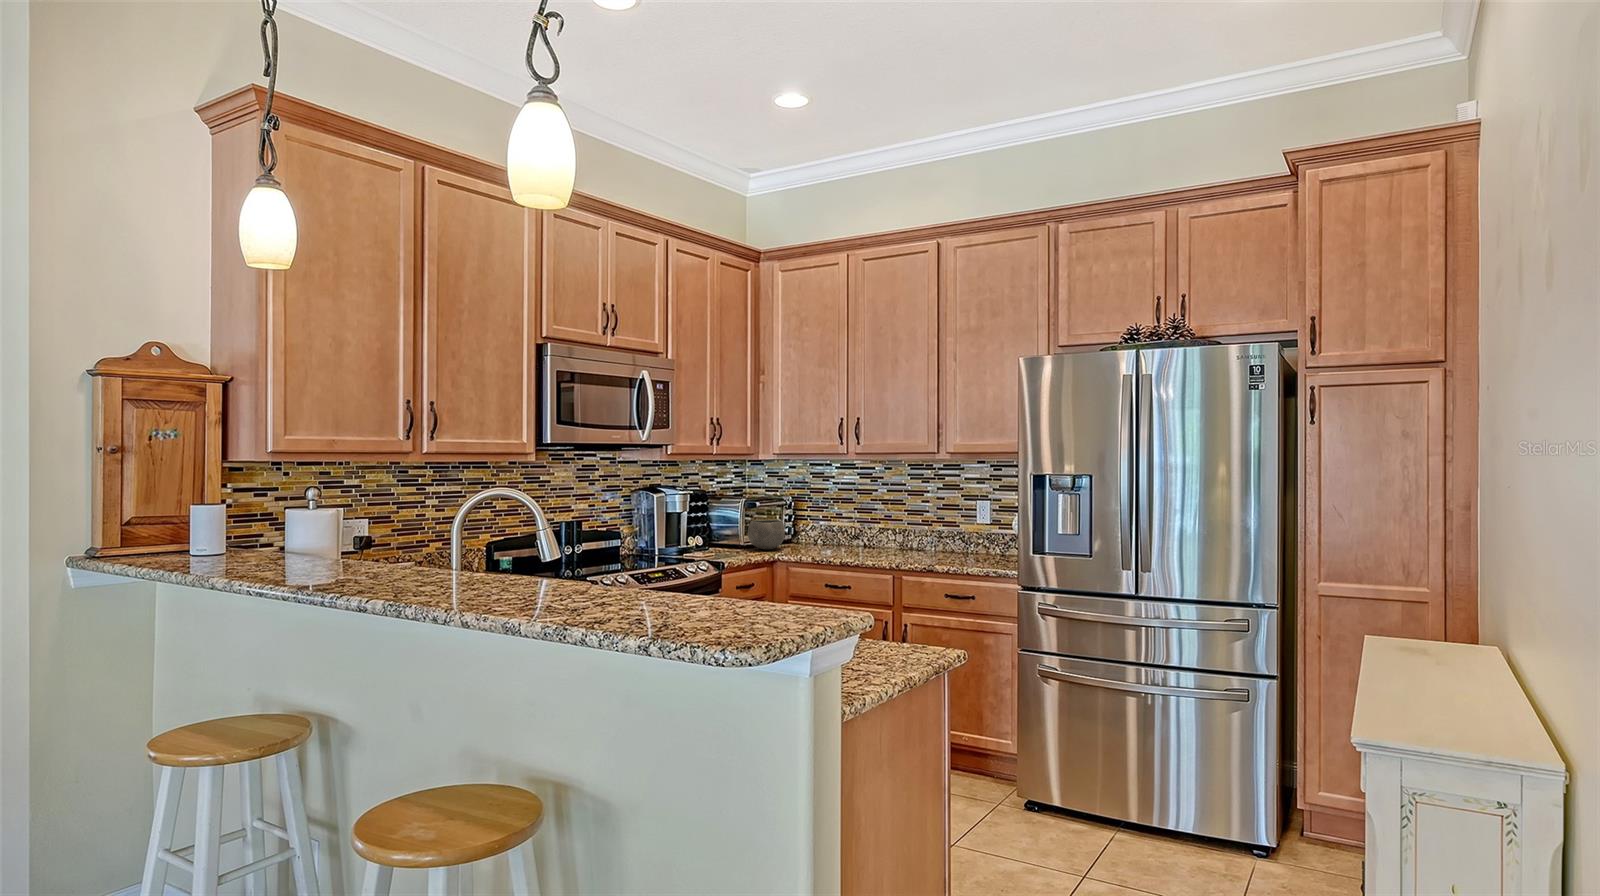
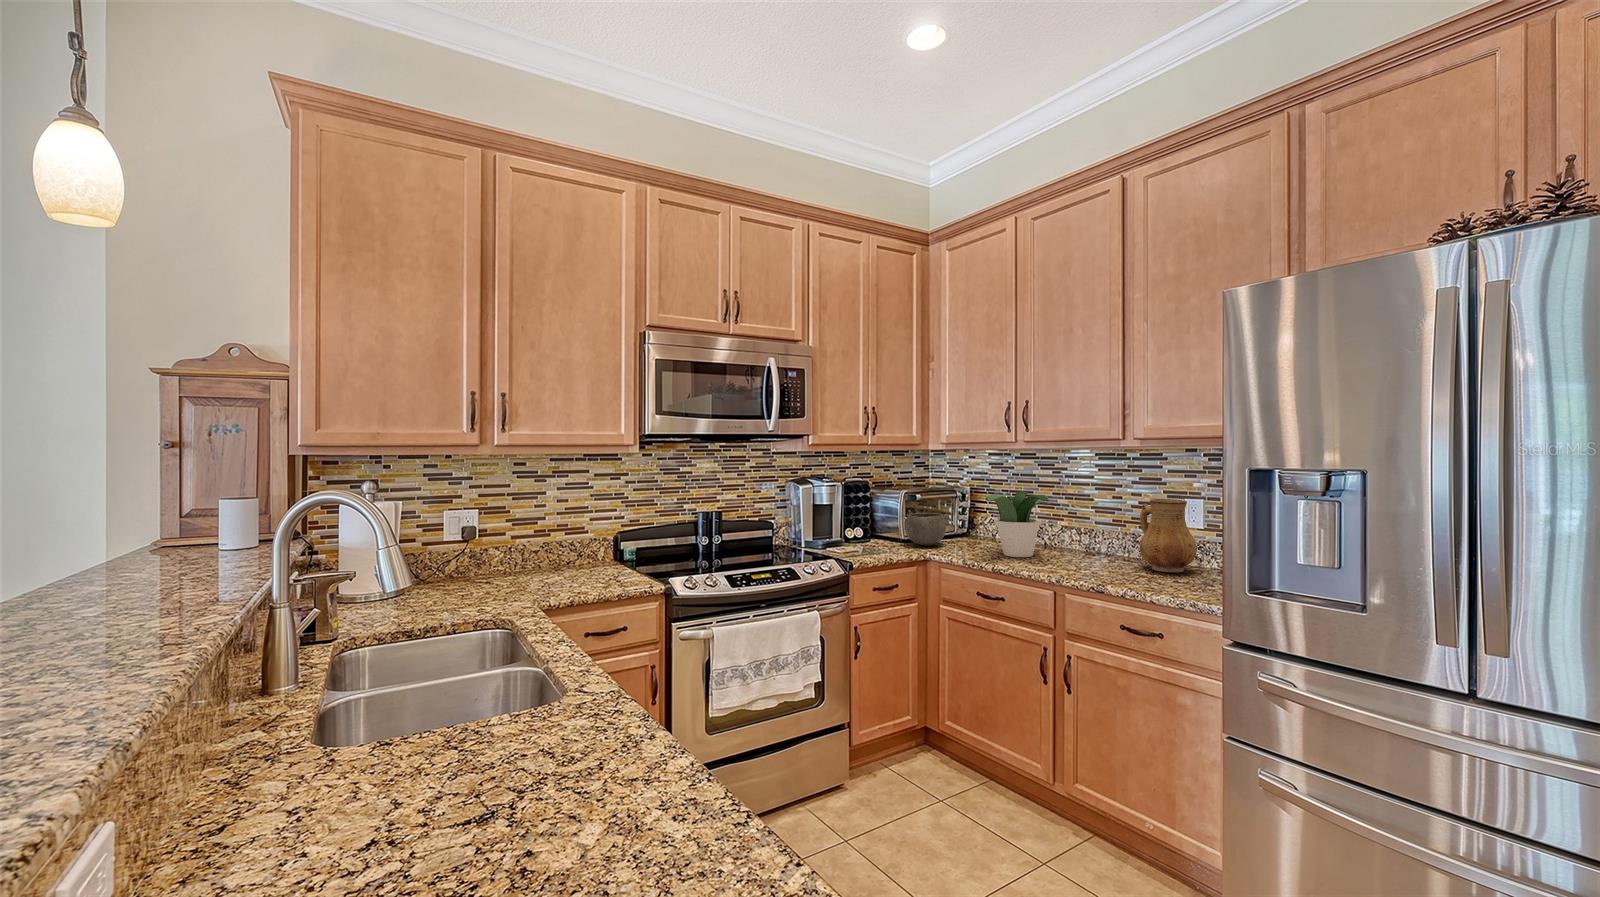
potted plant: none [825,497,880,554] -> present [985,491,1050,557]
ceramic pitcher: none [946,501,987,557] -> present [1140,499,1197,572]

